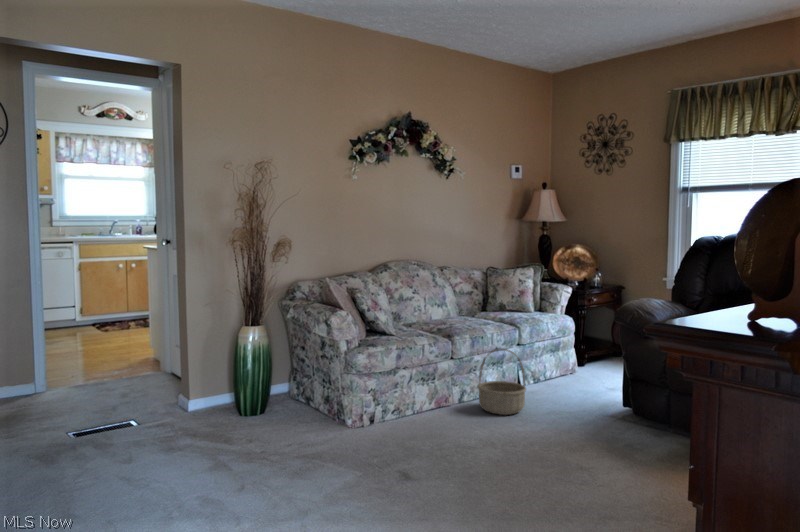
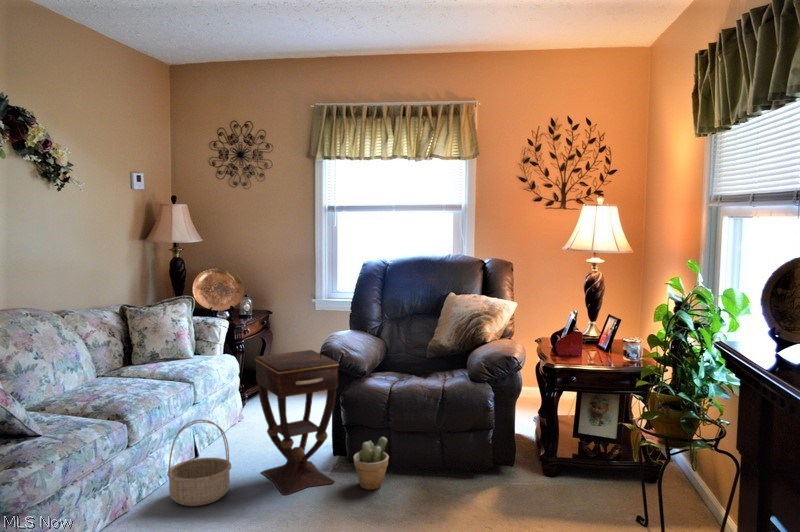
side table: none [557,308,622,427] -> present [255,350,339,495]
potted plant: none [629,393,665,440] -> present [354,437,389,490]

